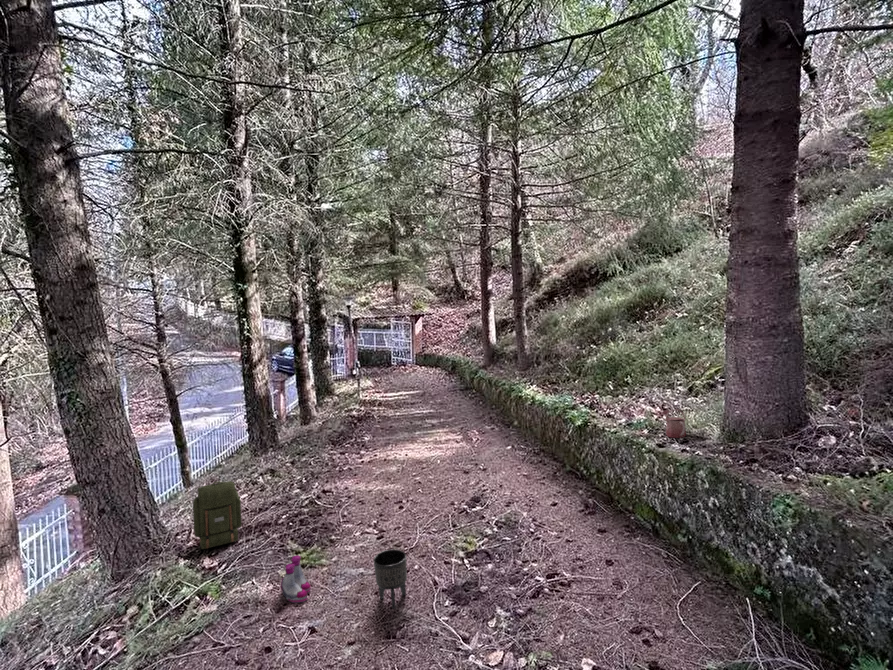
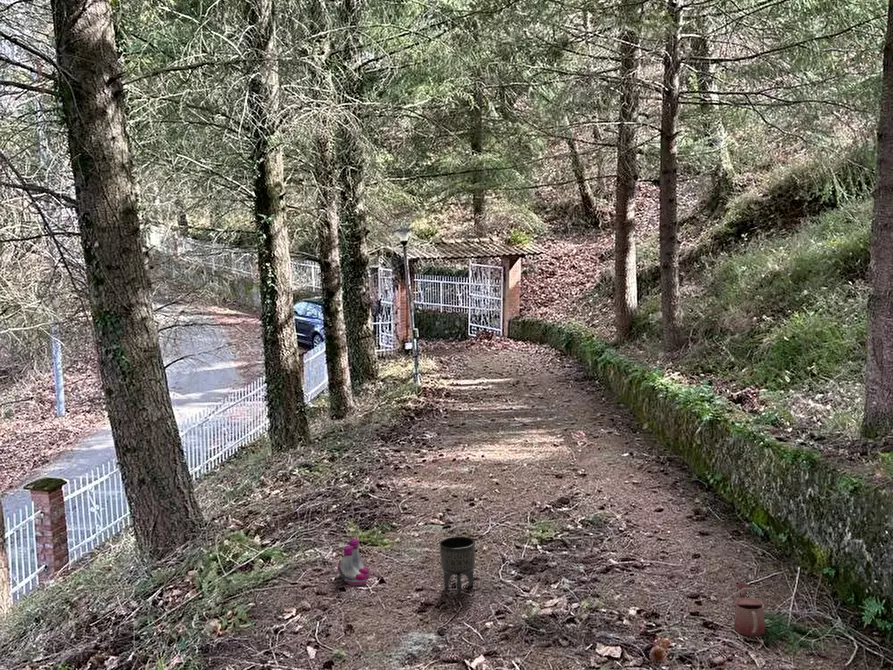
watering can: present [662,409,686,438] -> present [732,583,766,636]
backpack: present [193,481,241,549] -> none [231,462,285,537]

